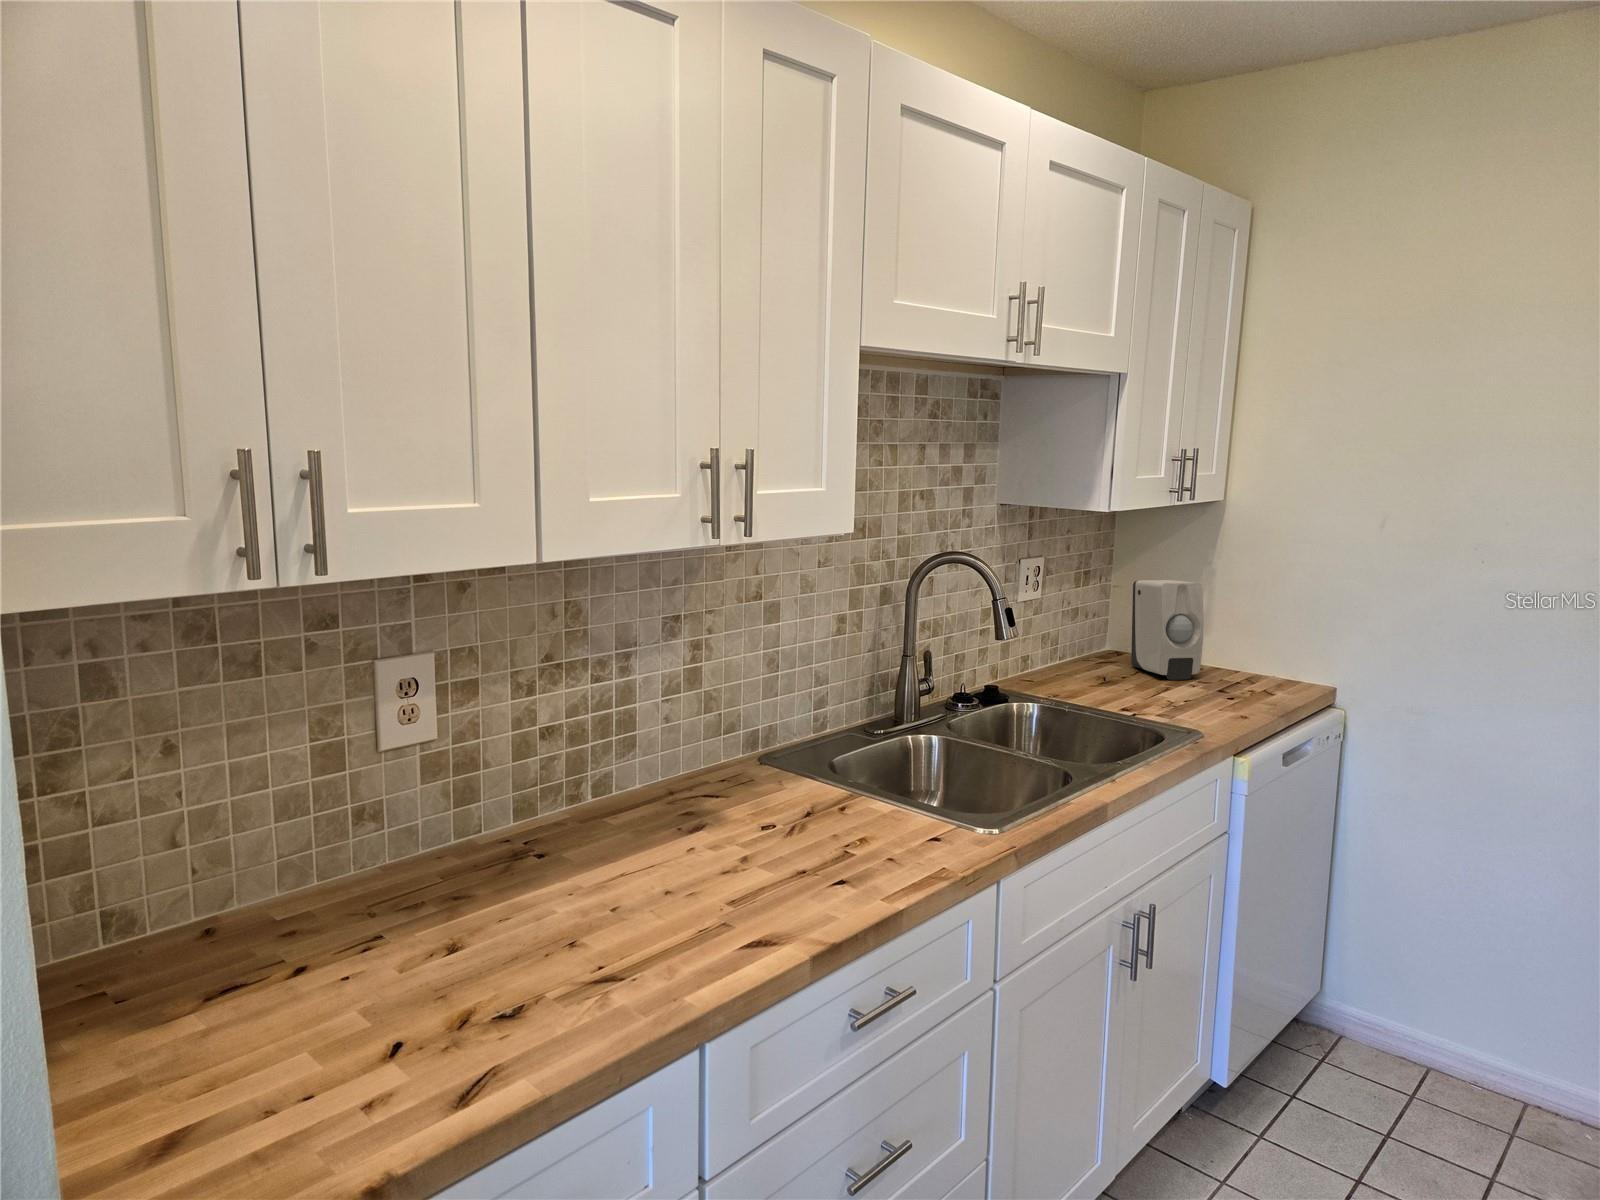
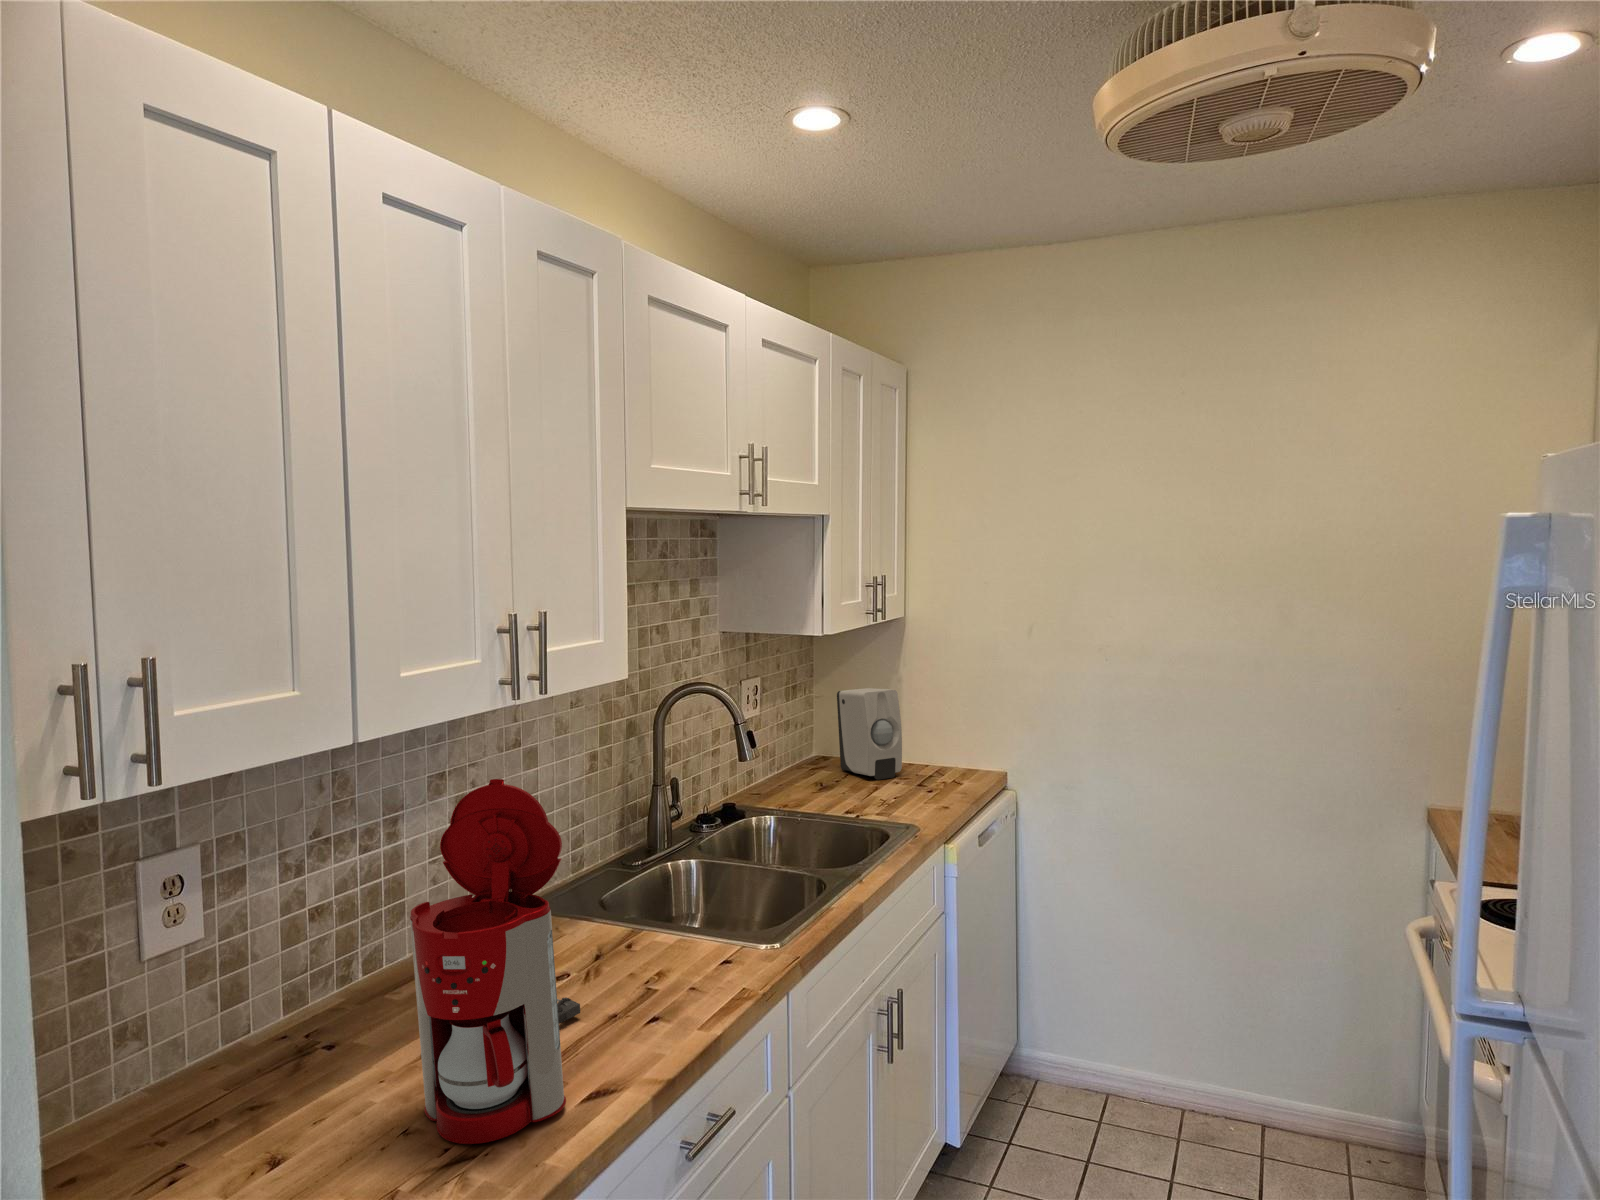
coffee maker: none [580,613,772,967] -> present [410,779,580,1144]

